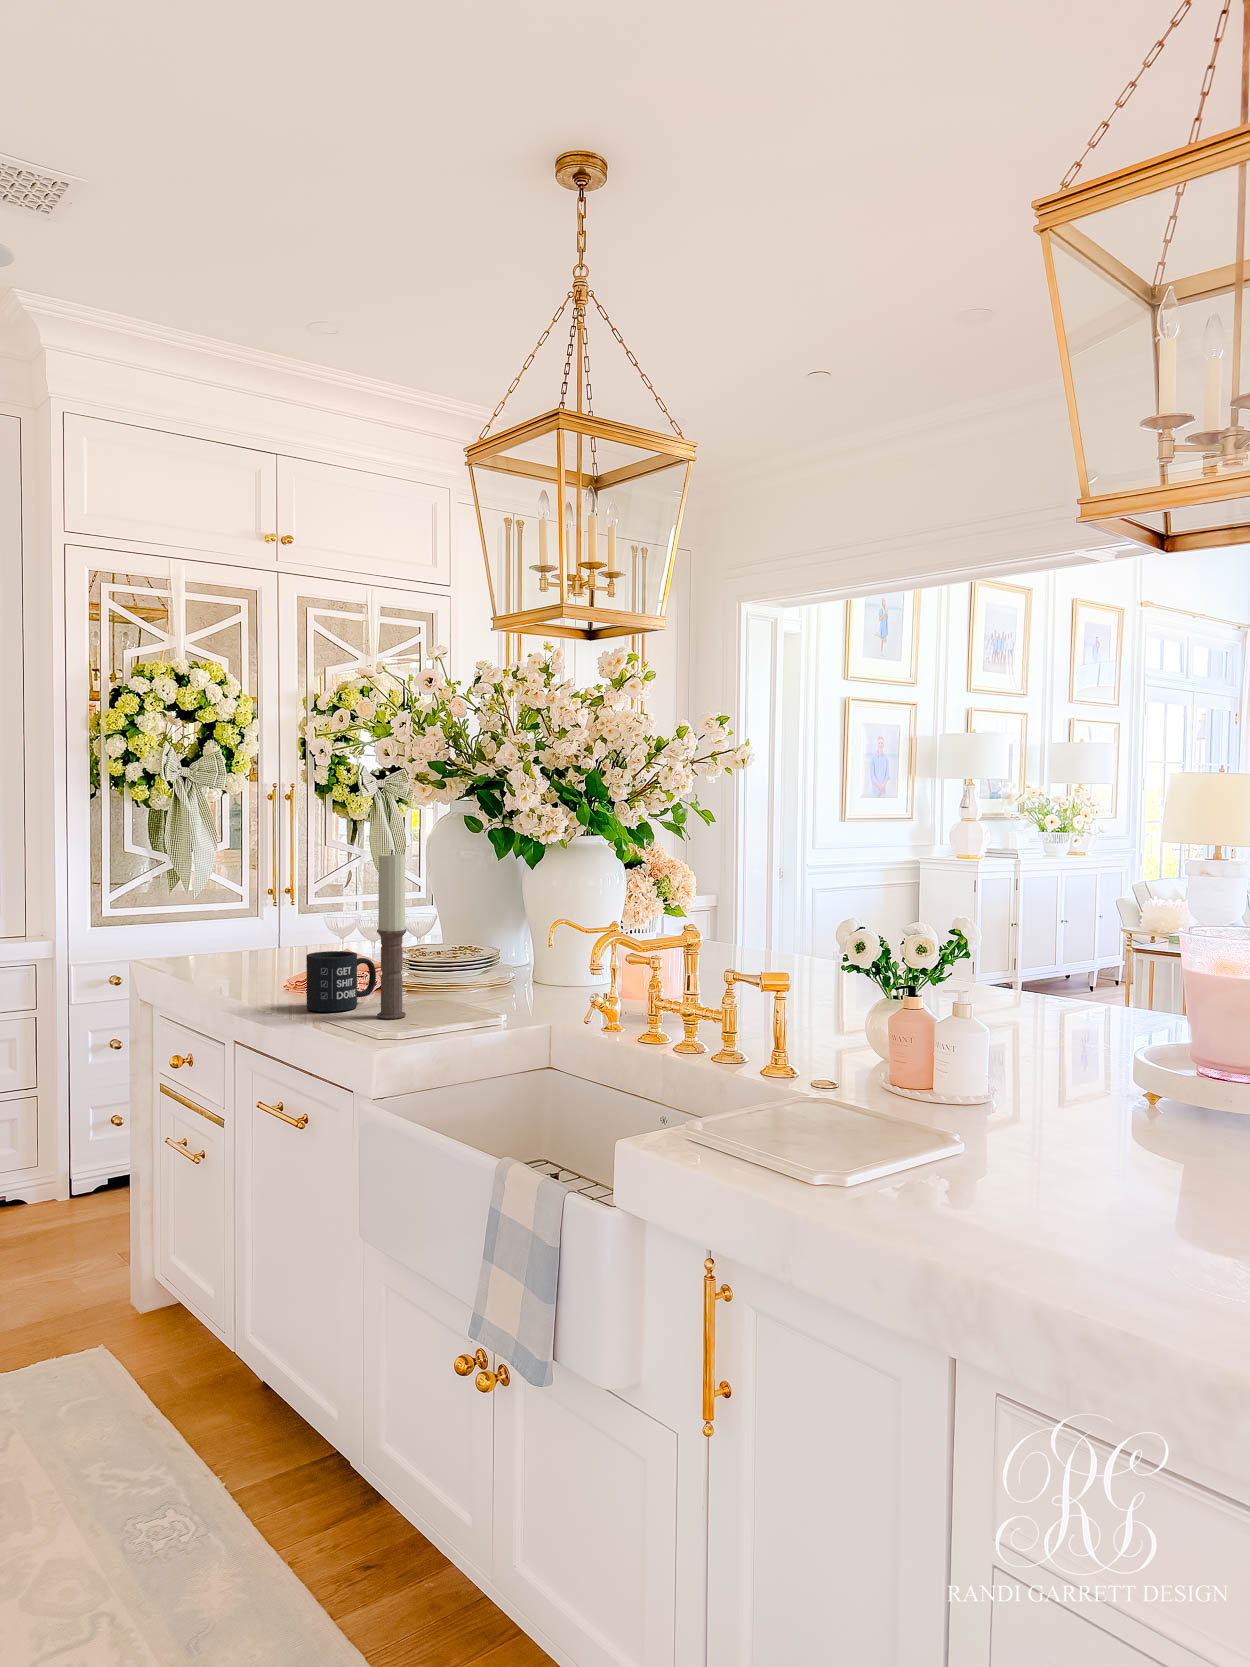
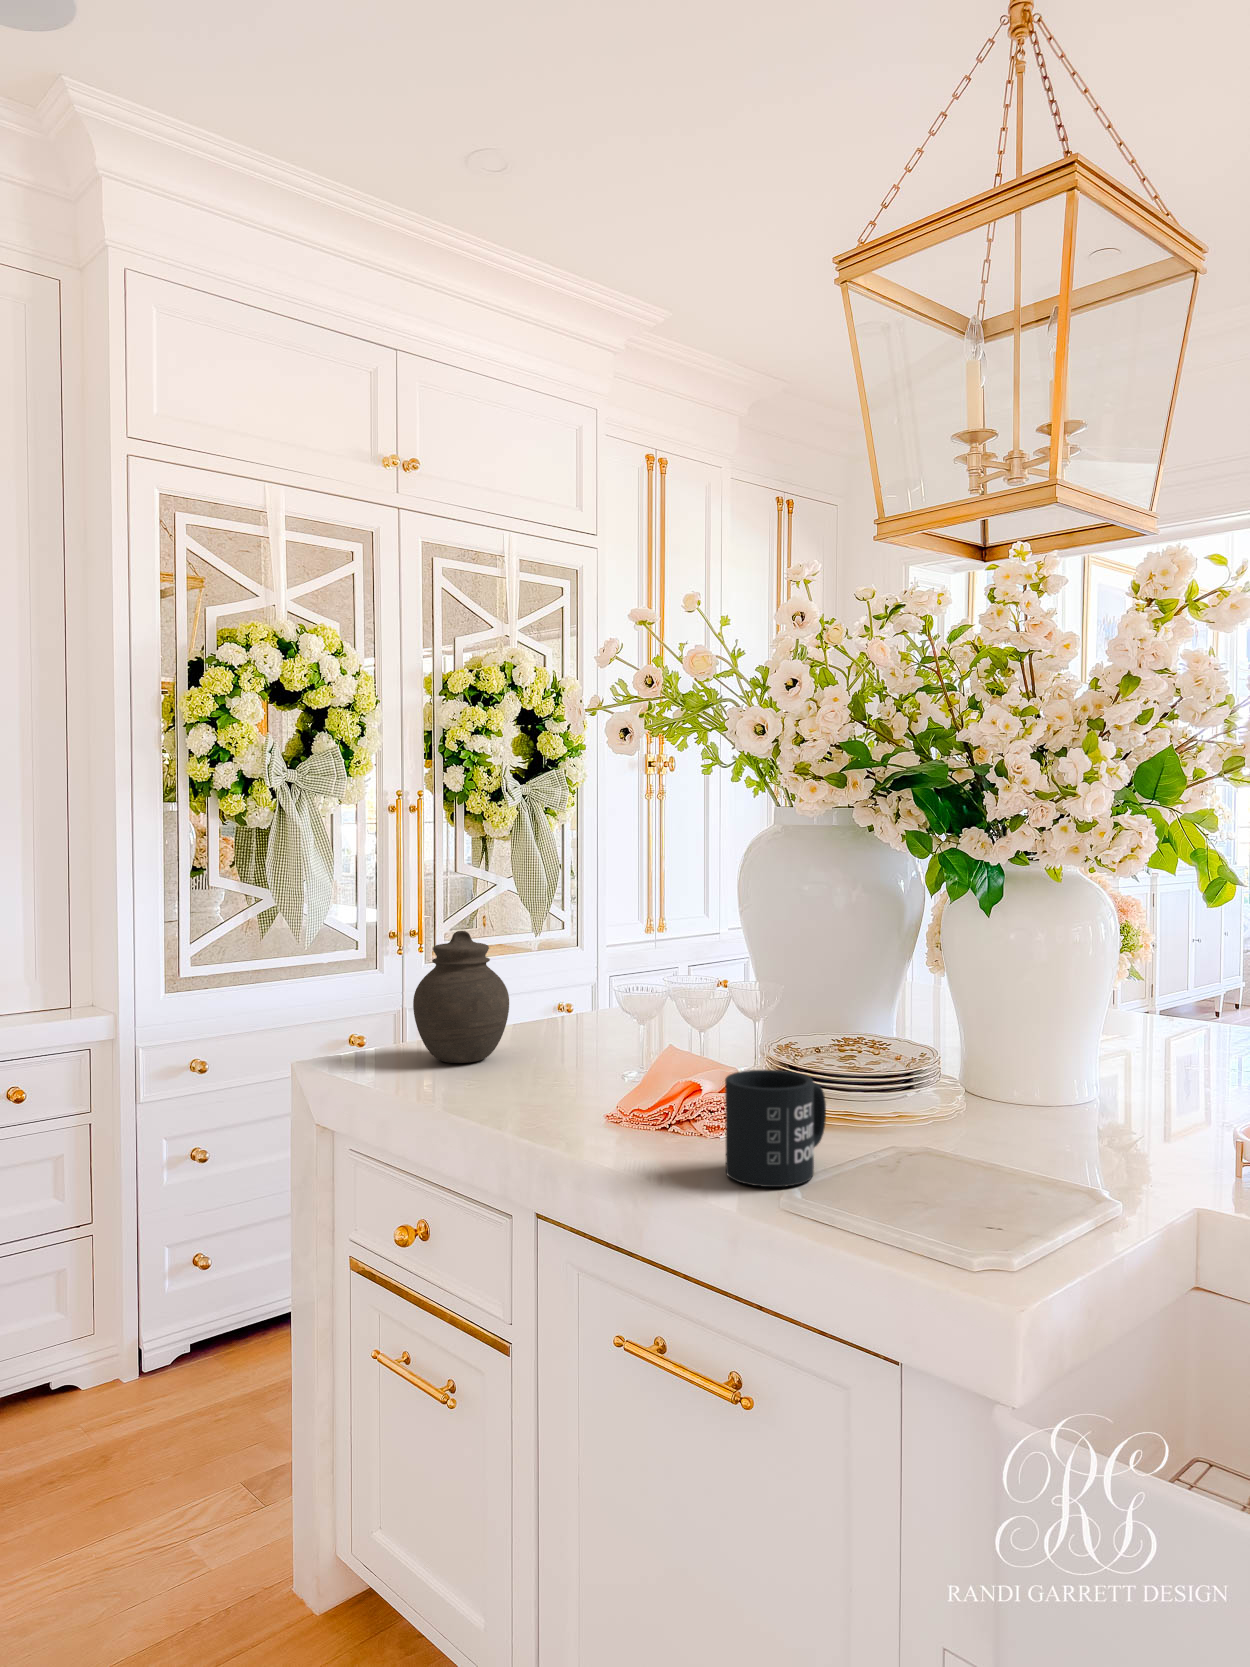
candle: present [377,850,406,1019] -> none [887,892,940,1205]
jar: none [204,878,268,962] -> present [413,931,509,1063]

